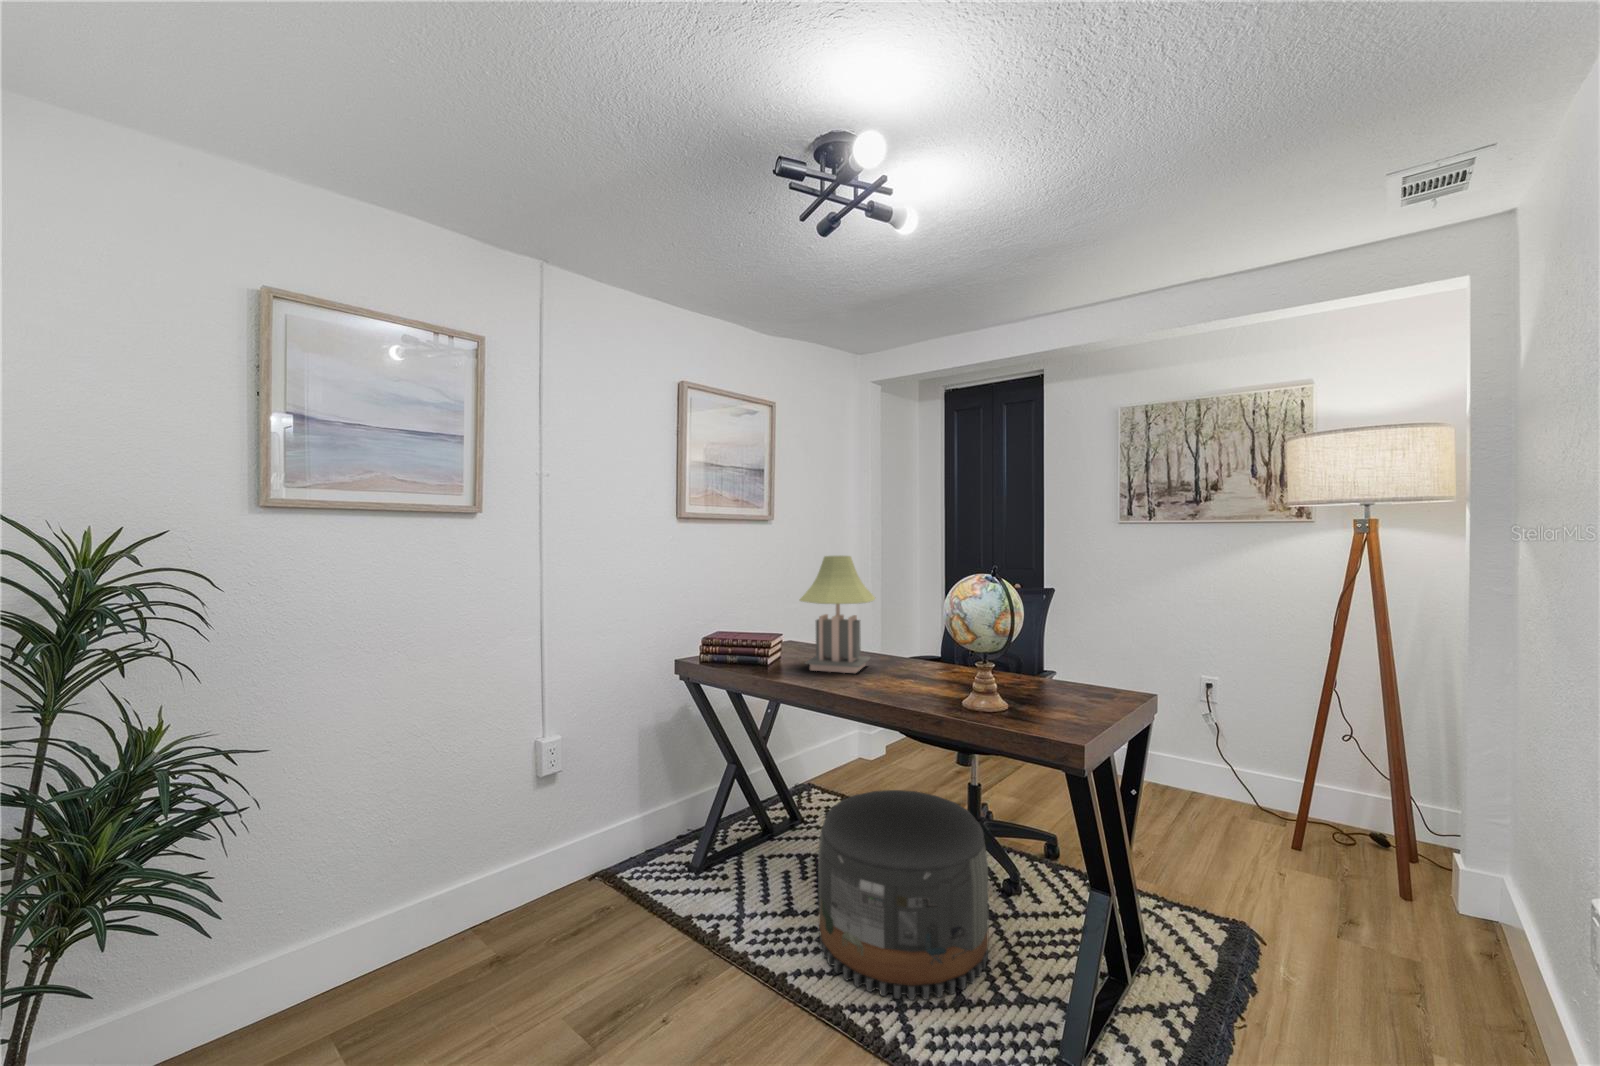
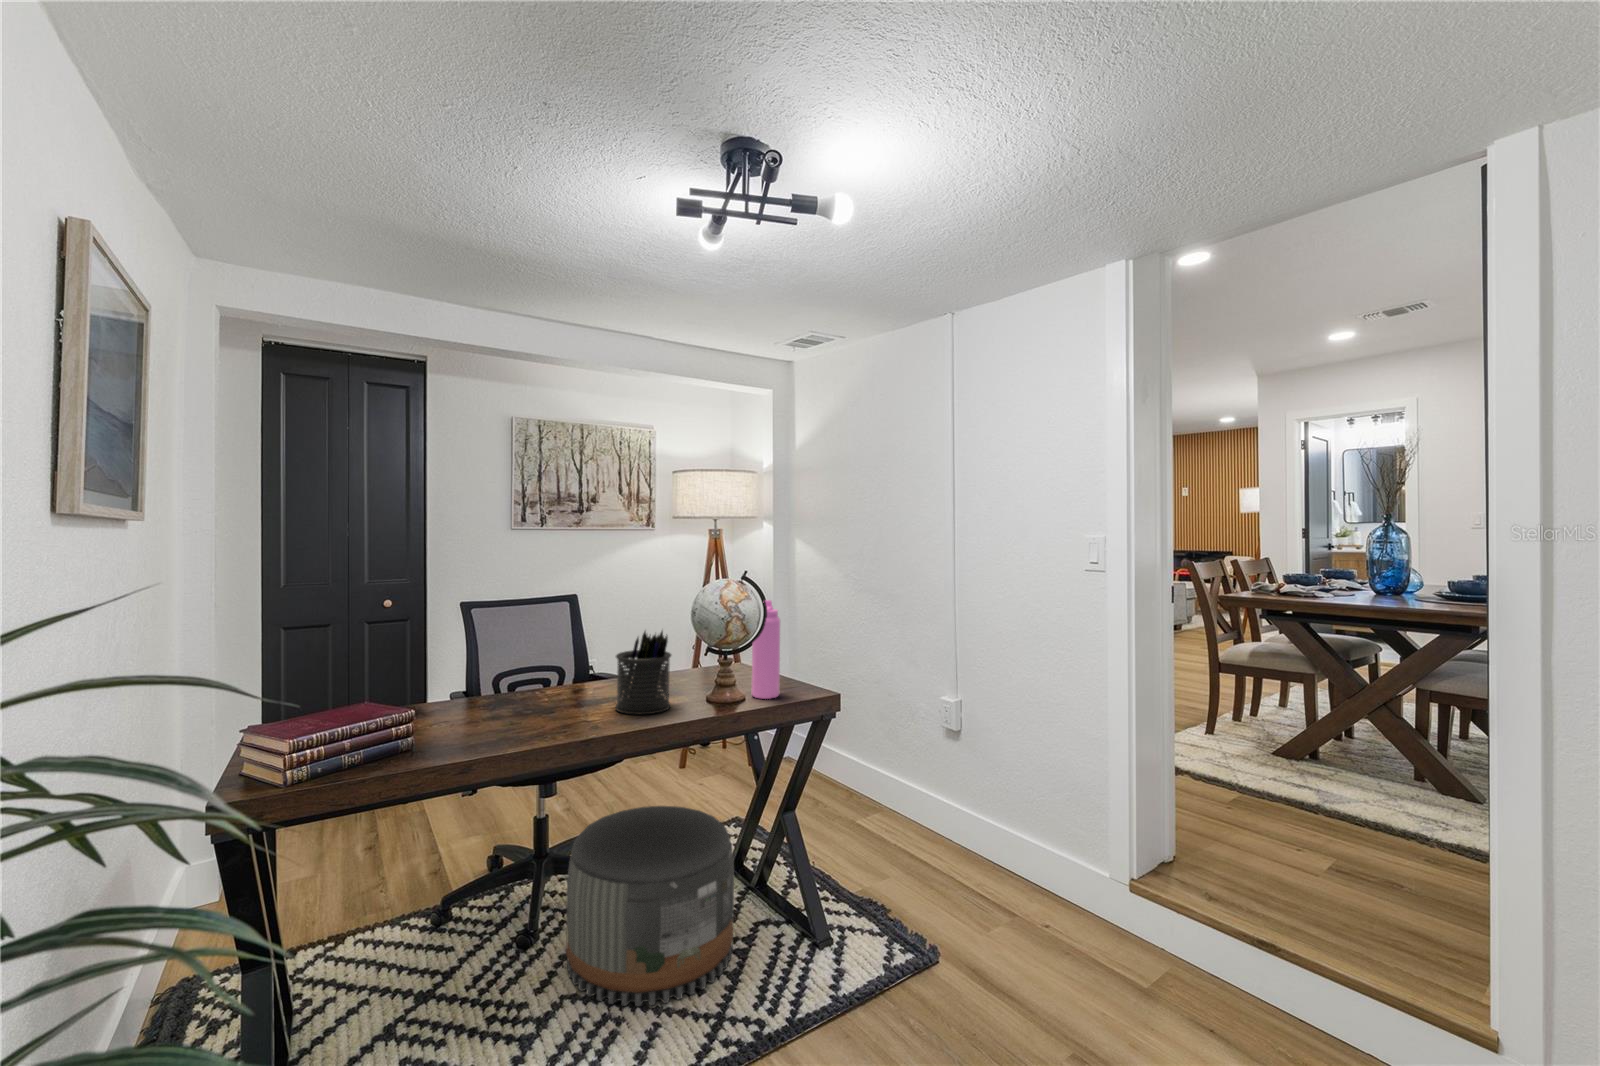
desk lamp: present [800,556,875,673] -> none [461,581,562,727]
water bottle: none [1003,594,1042,722] -> present [752,600,780,699]
pen holder: none [879,609,935,695] -> present [615,631,671,714]

